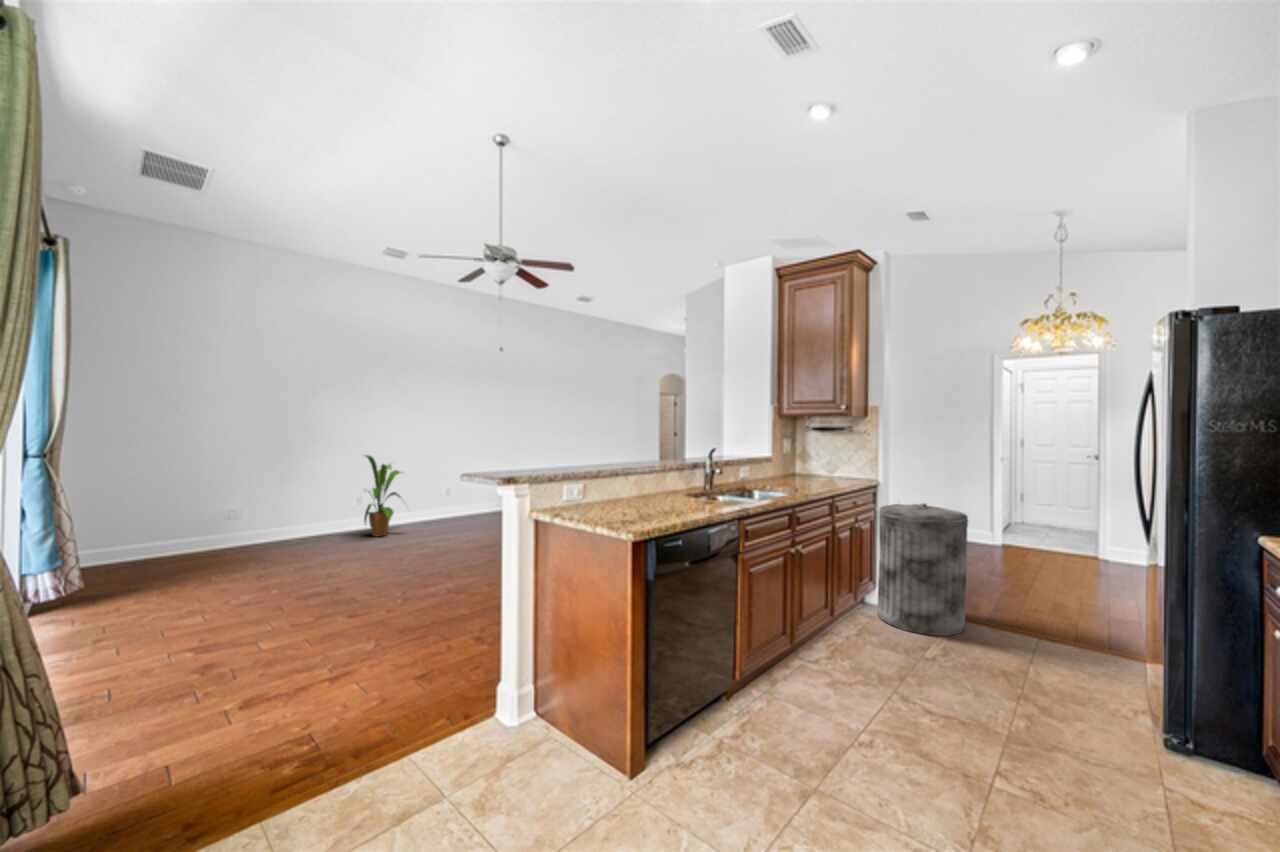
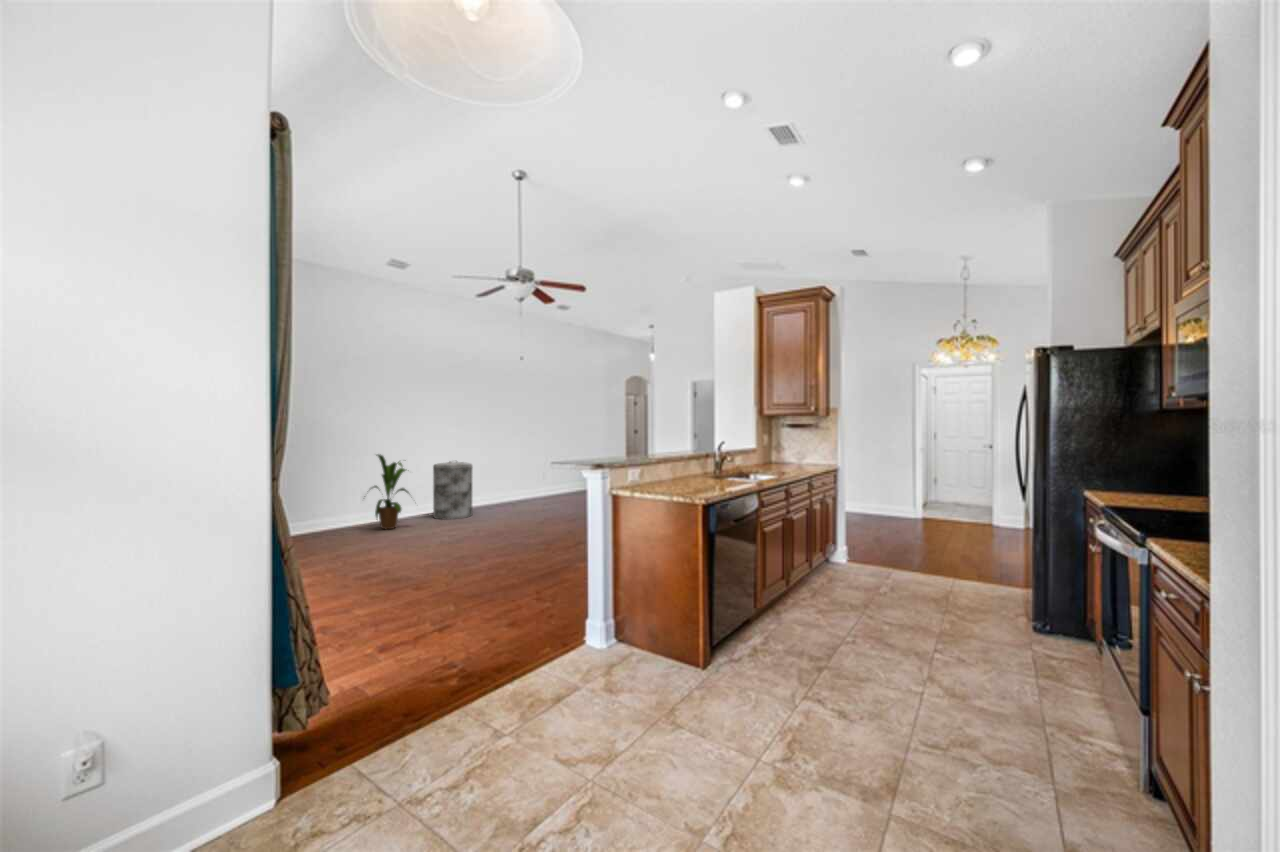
trash can: present [877,503,968,636] -> present [433,461,473,519]

